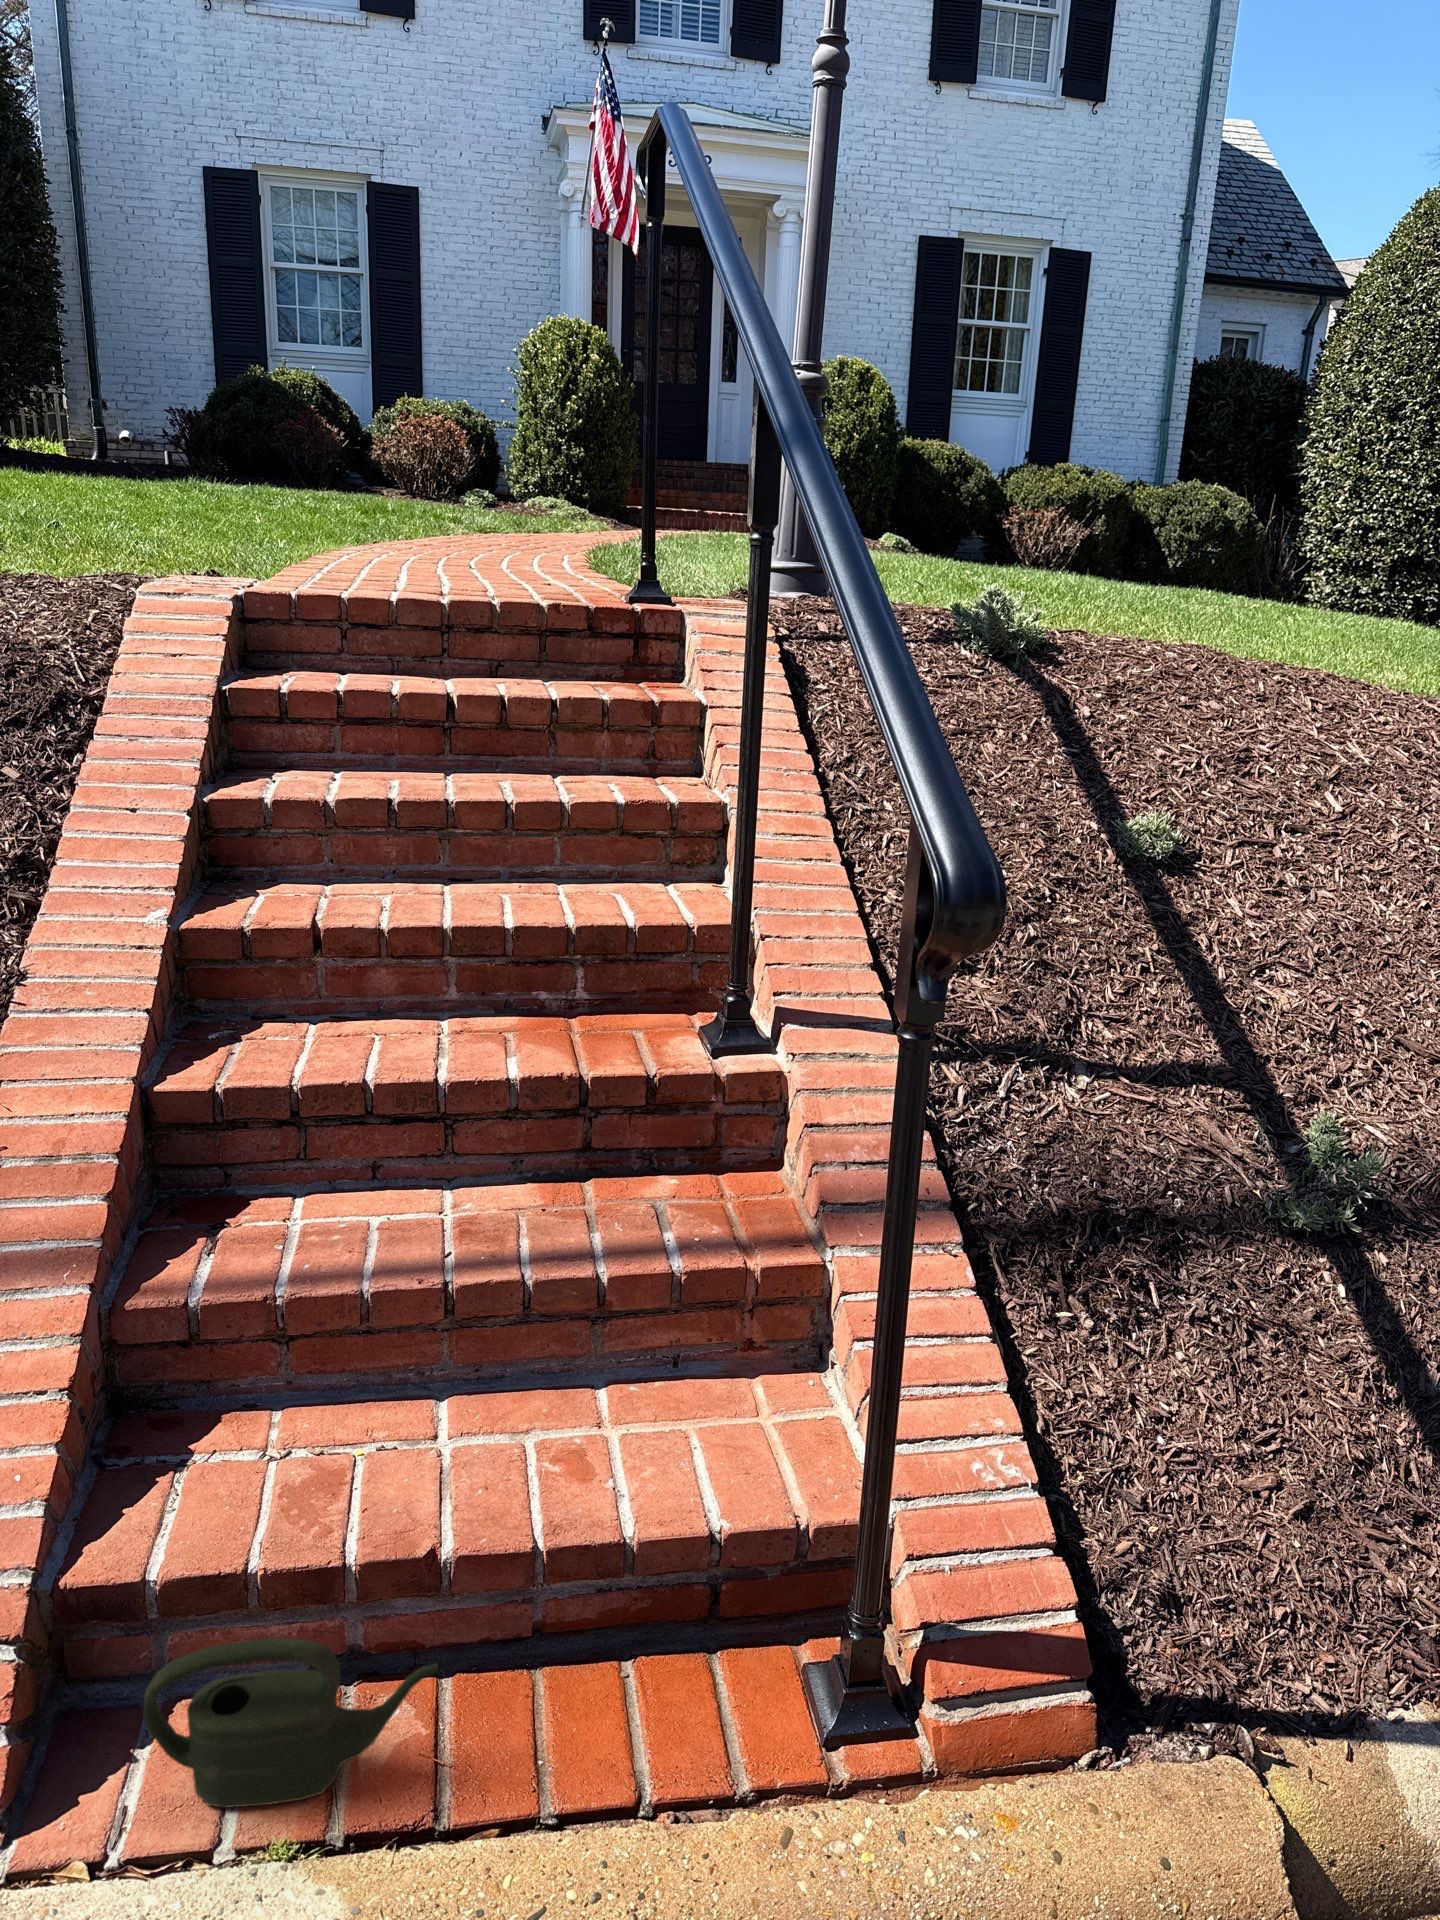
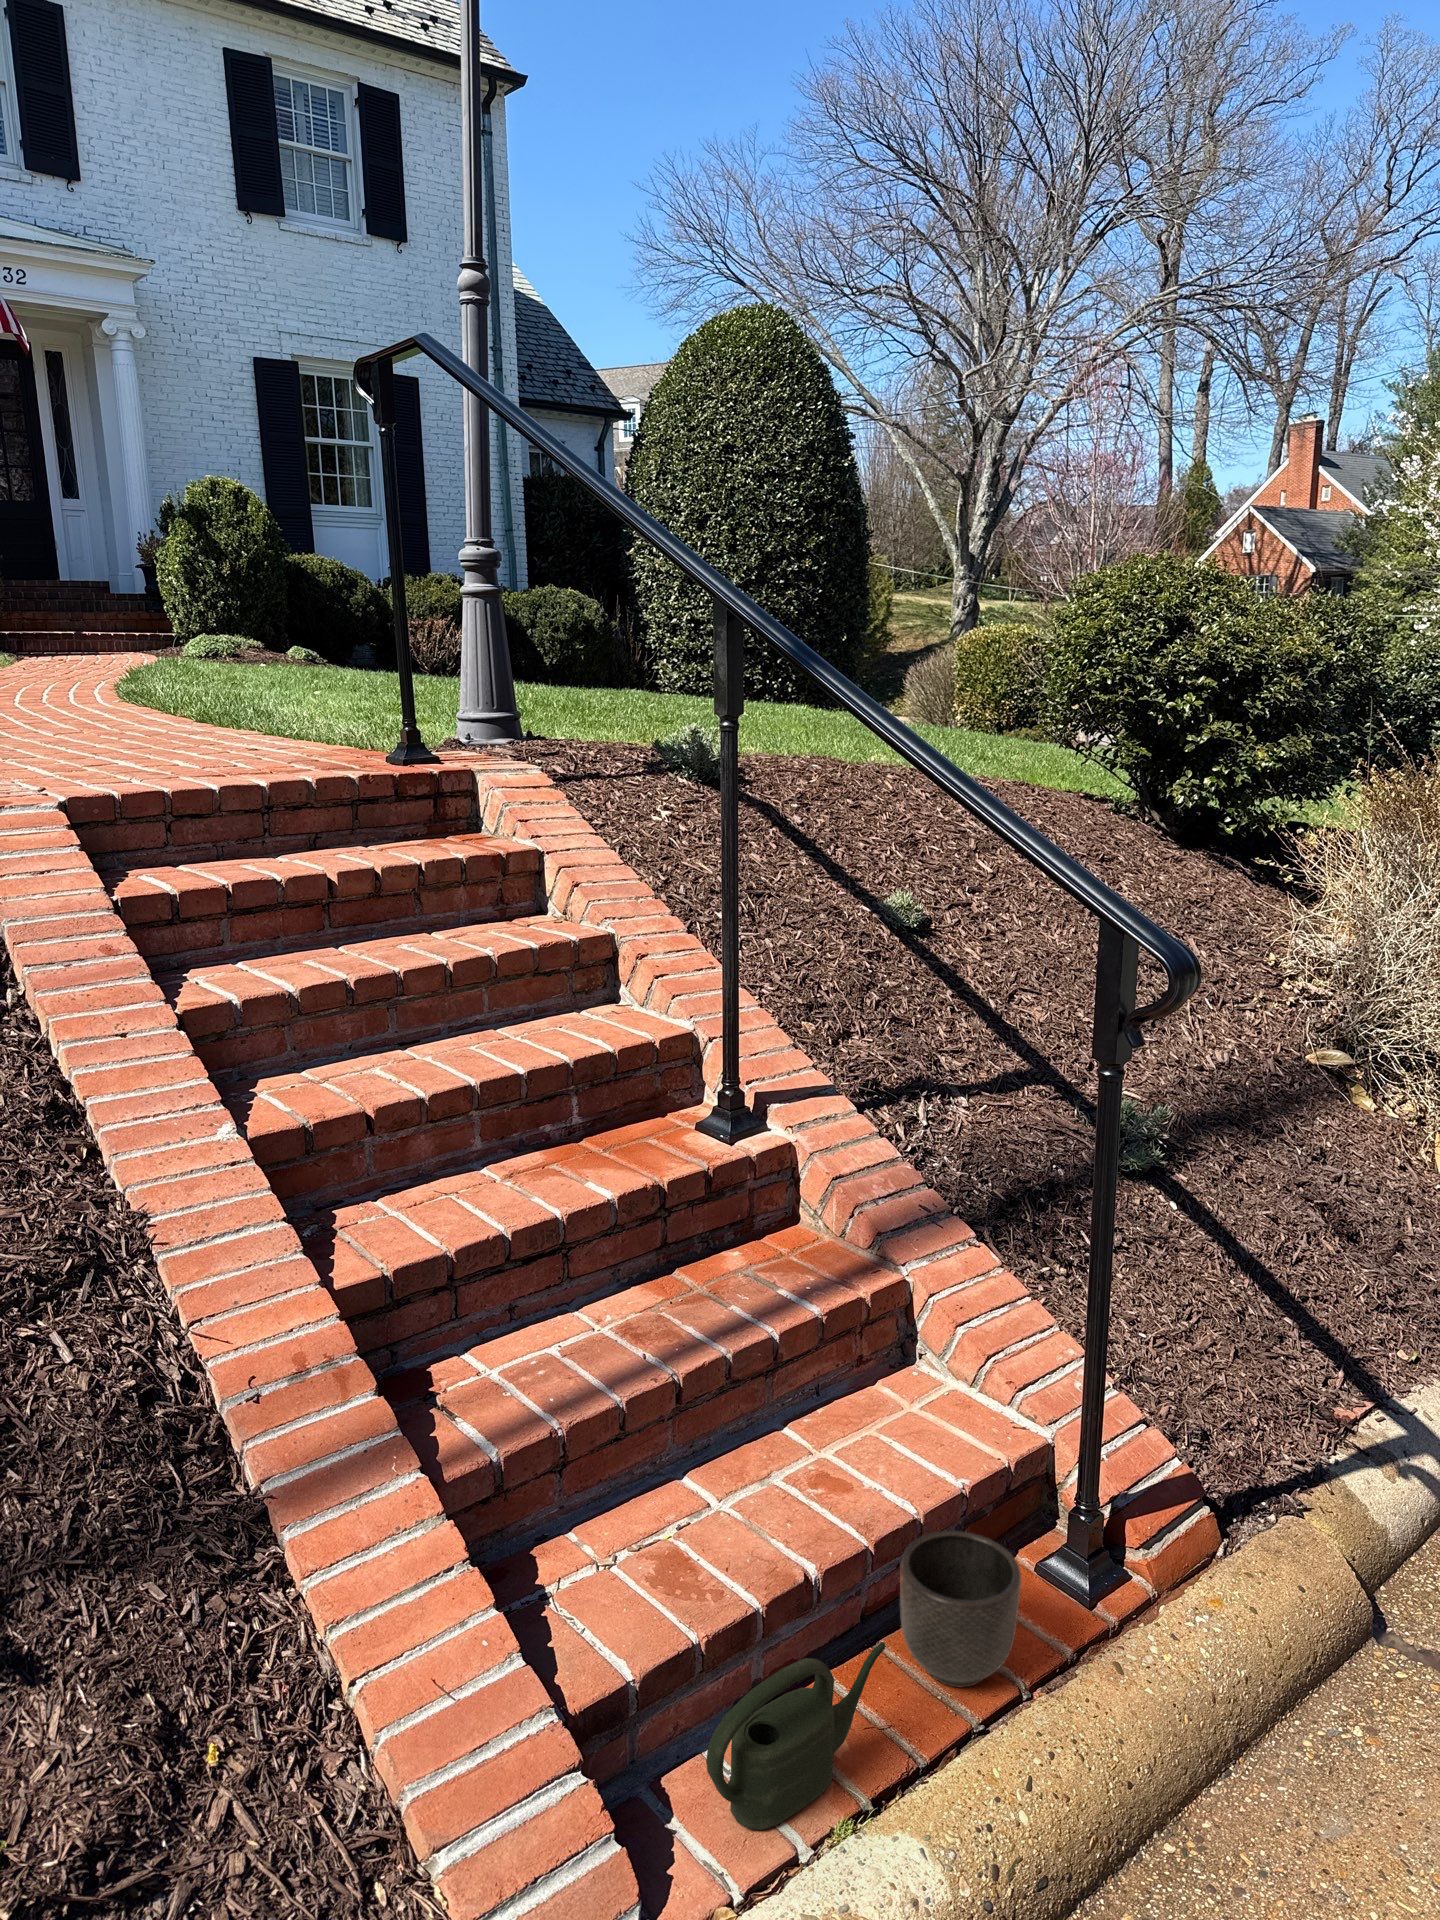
planter: none [520,1565,674,1769] -> present [900,1531,1021,1688]

